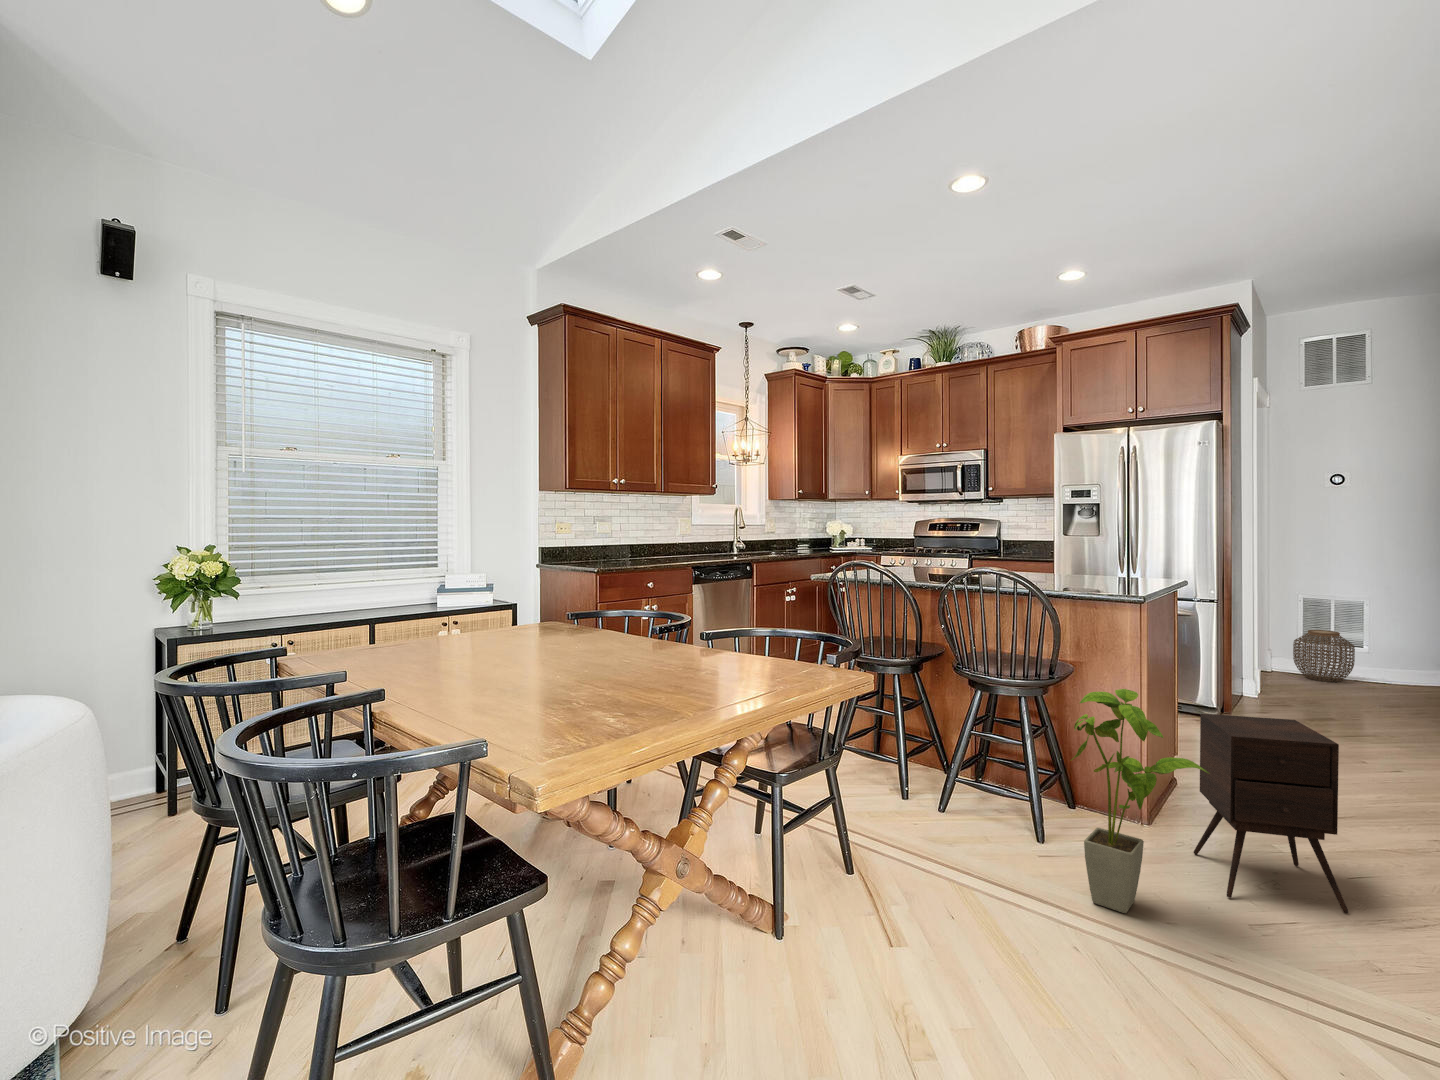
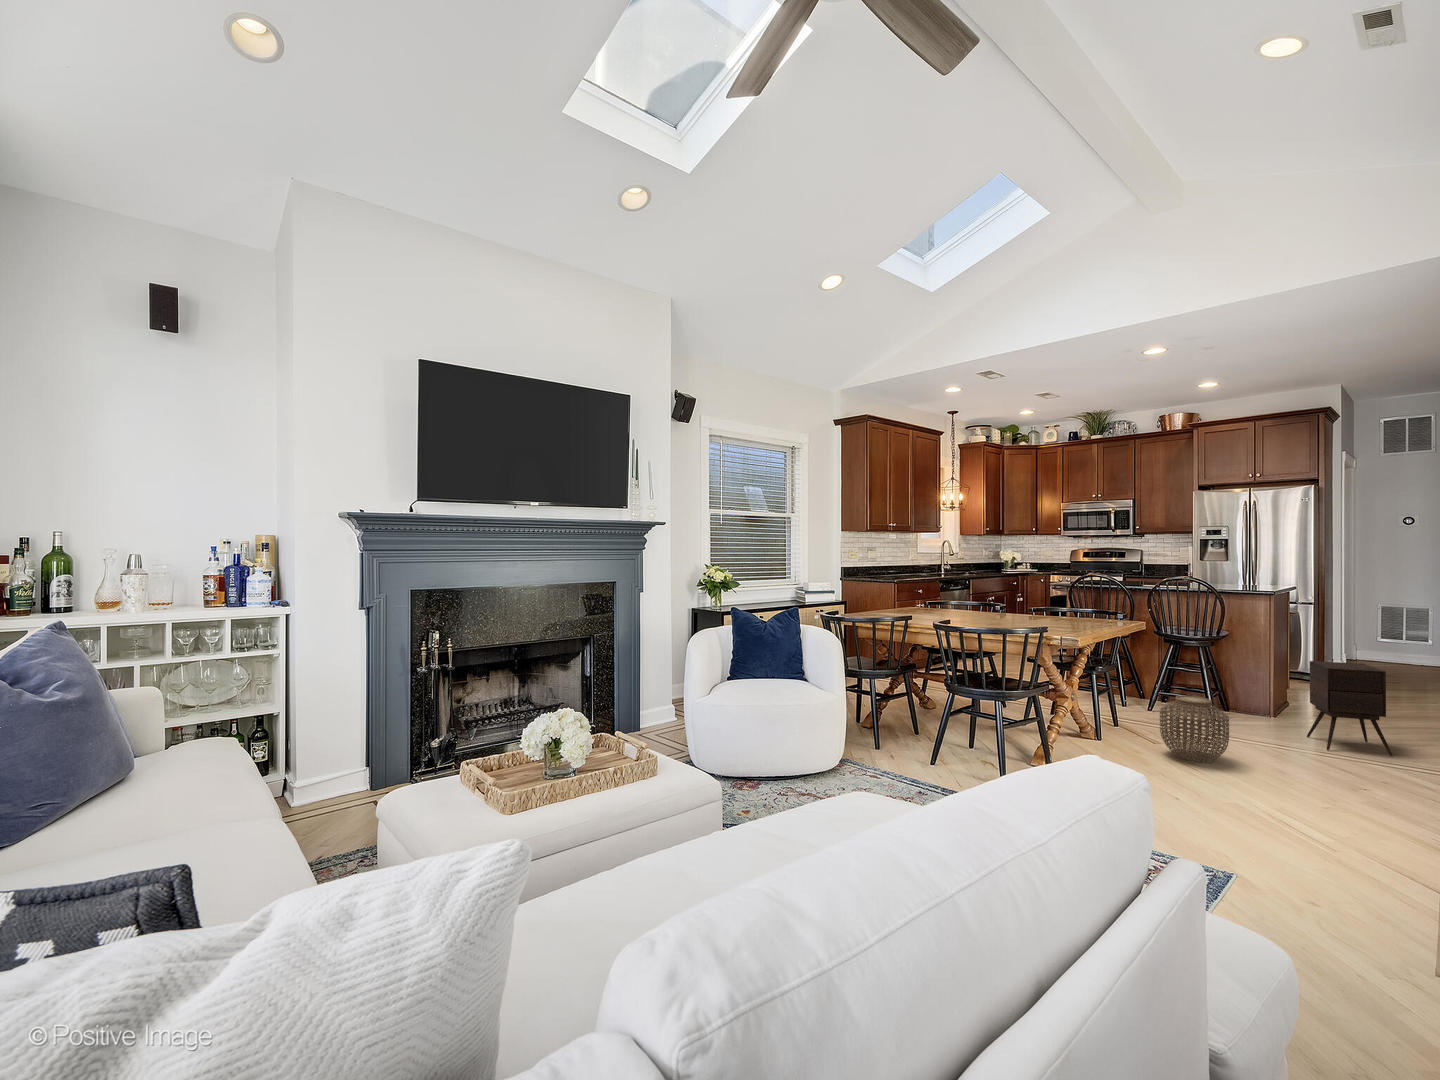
woven basket: present [1293,630,1355,682] -> present [1160,696,1229,763]
house plant: present [1071,689,1208,913] -> none [1241,642,1317,753]

